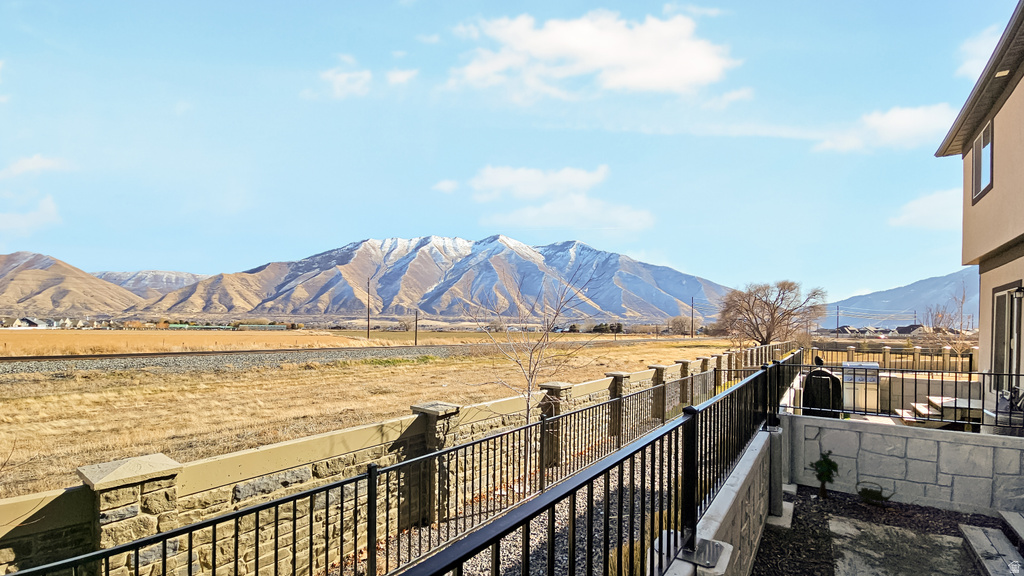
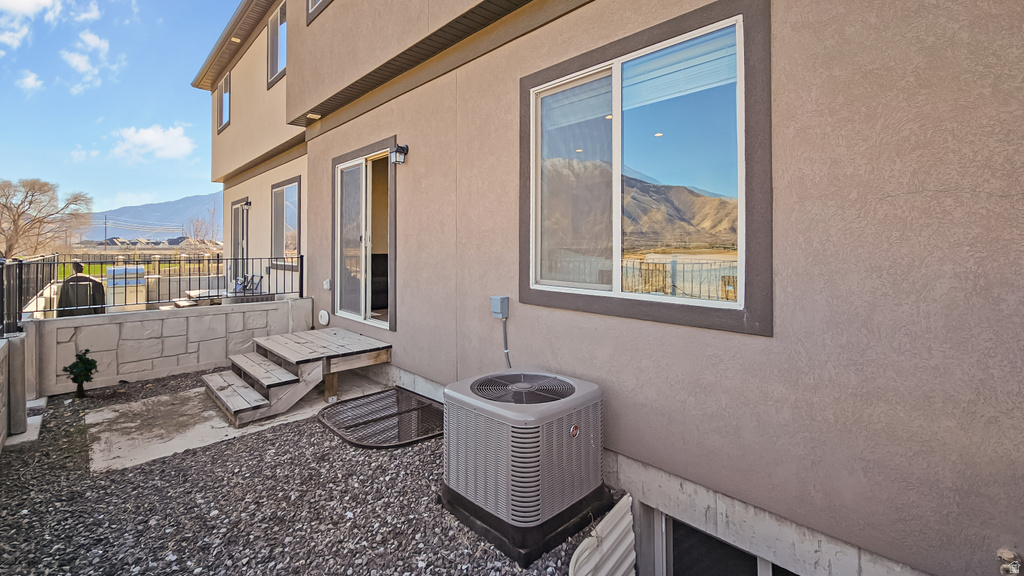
watering can: present [855,481,897,505] -> none [116,368,156,388]

